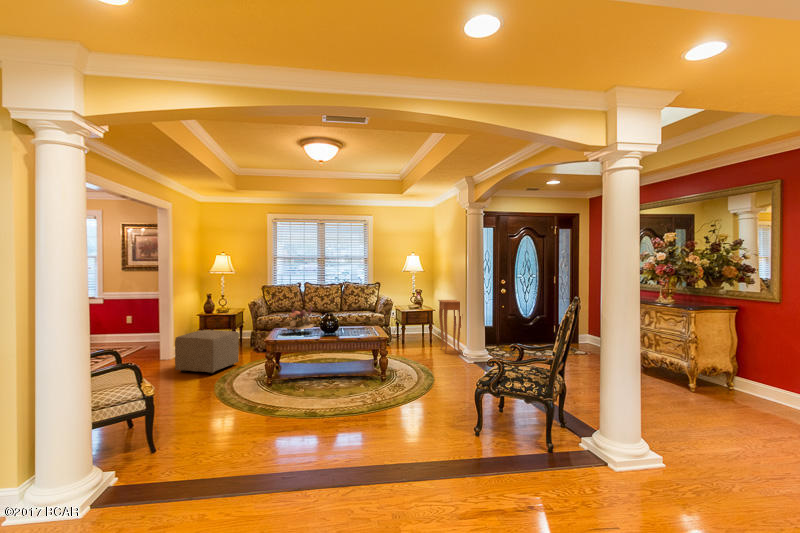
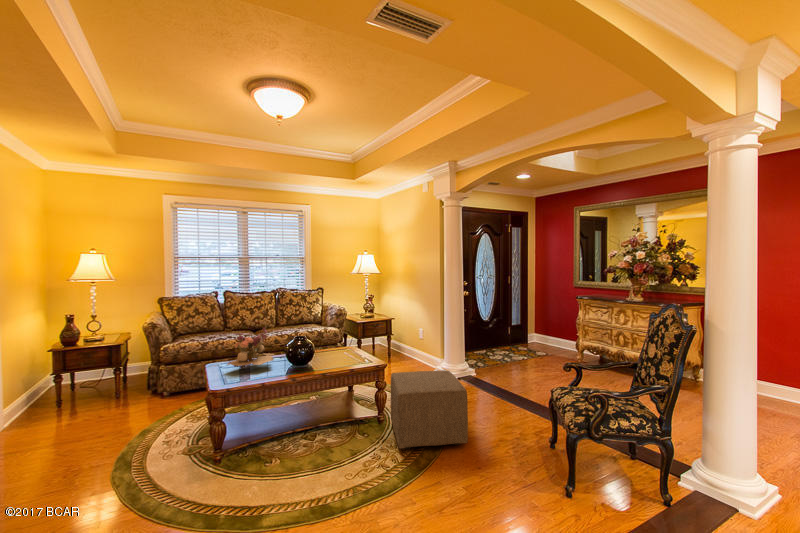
side table: present [438,300,461,353] -> none [400,305,432,368]
ottoman: present [175,330,239,374] -> present [391,370,468,449]

